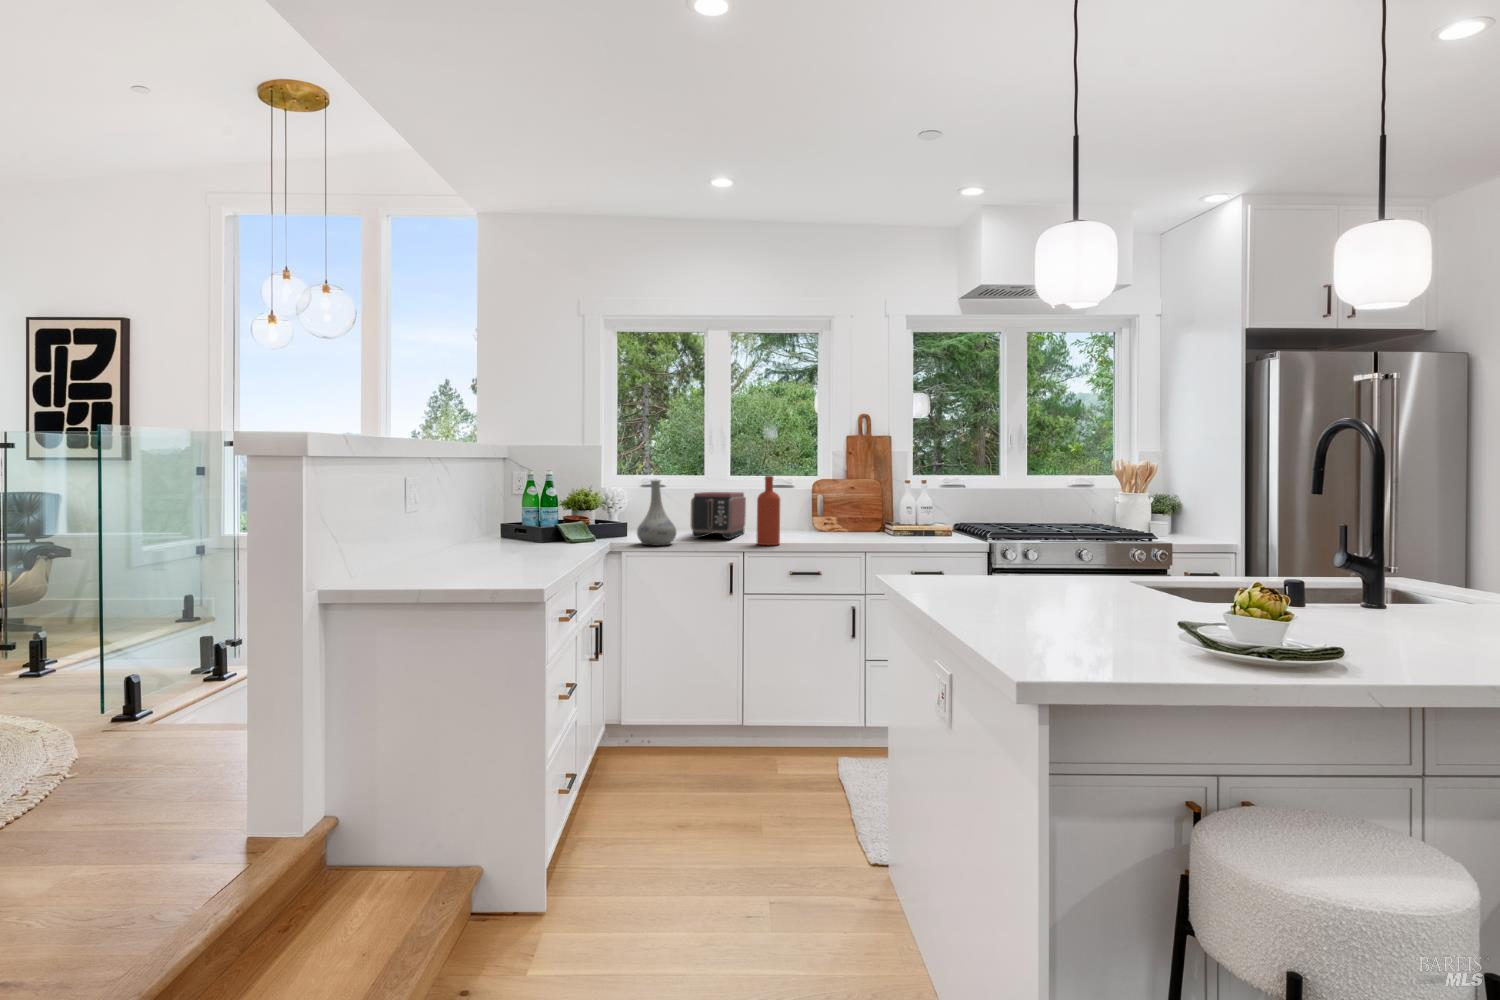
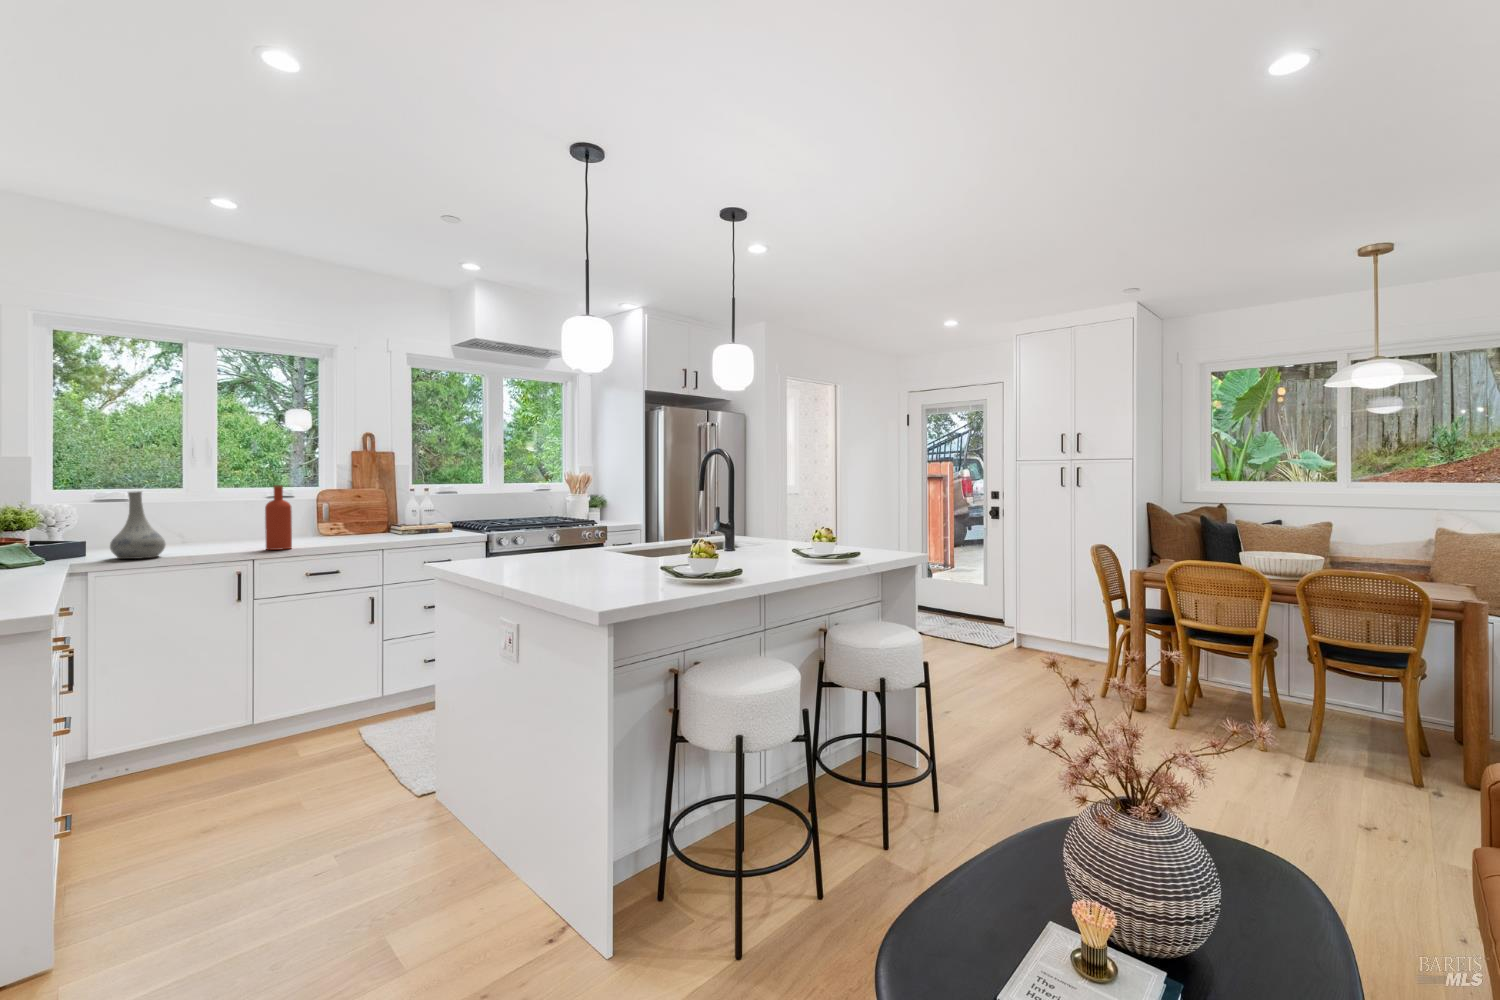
toaster: present [690,492,746,539] -> none [178,502,242,549]

